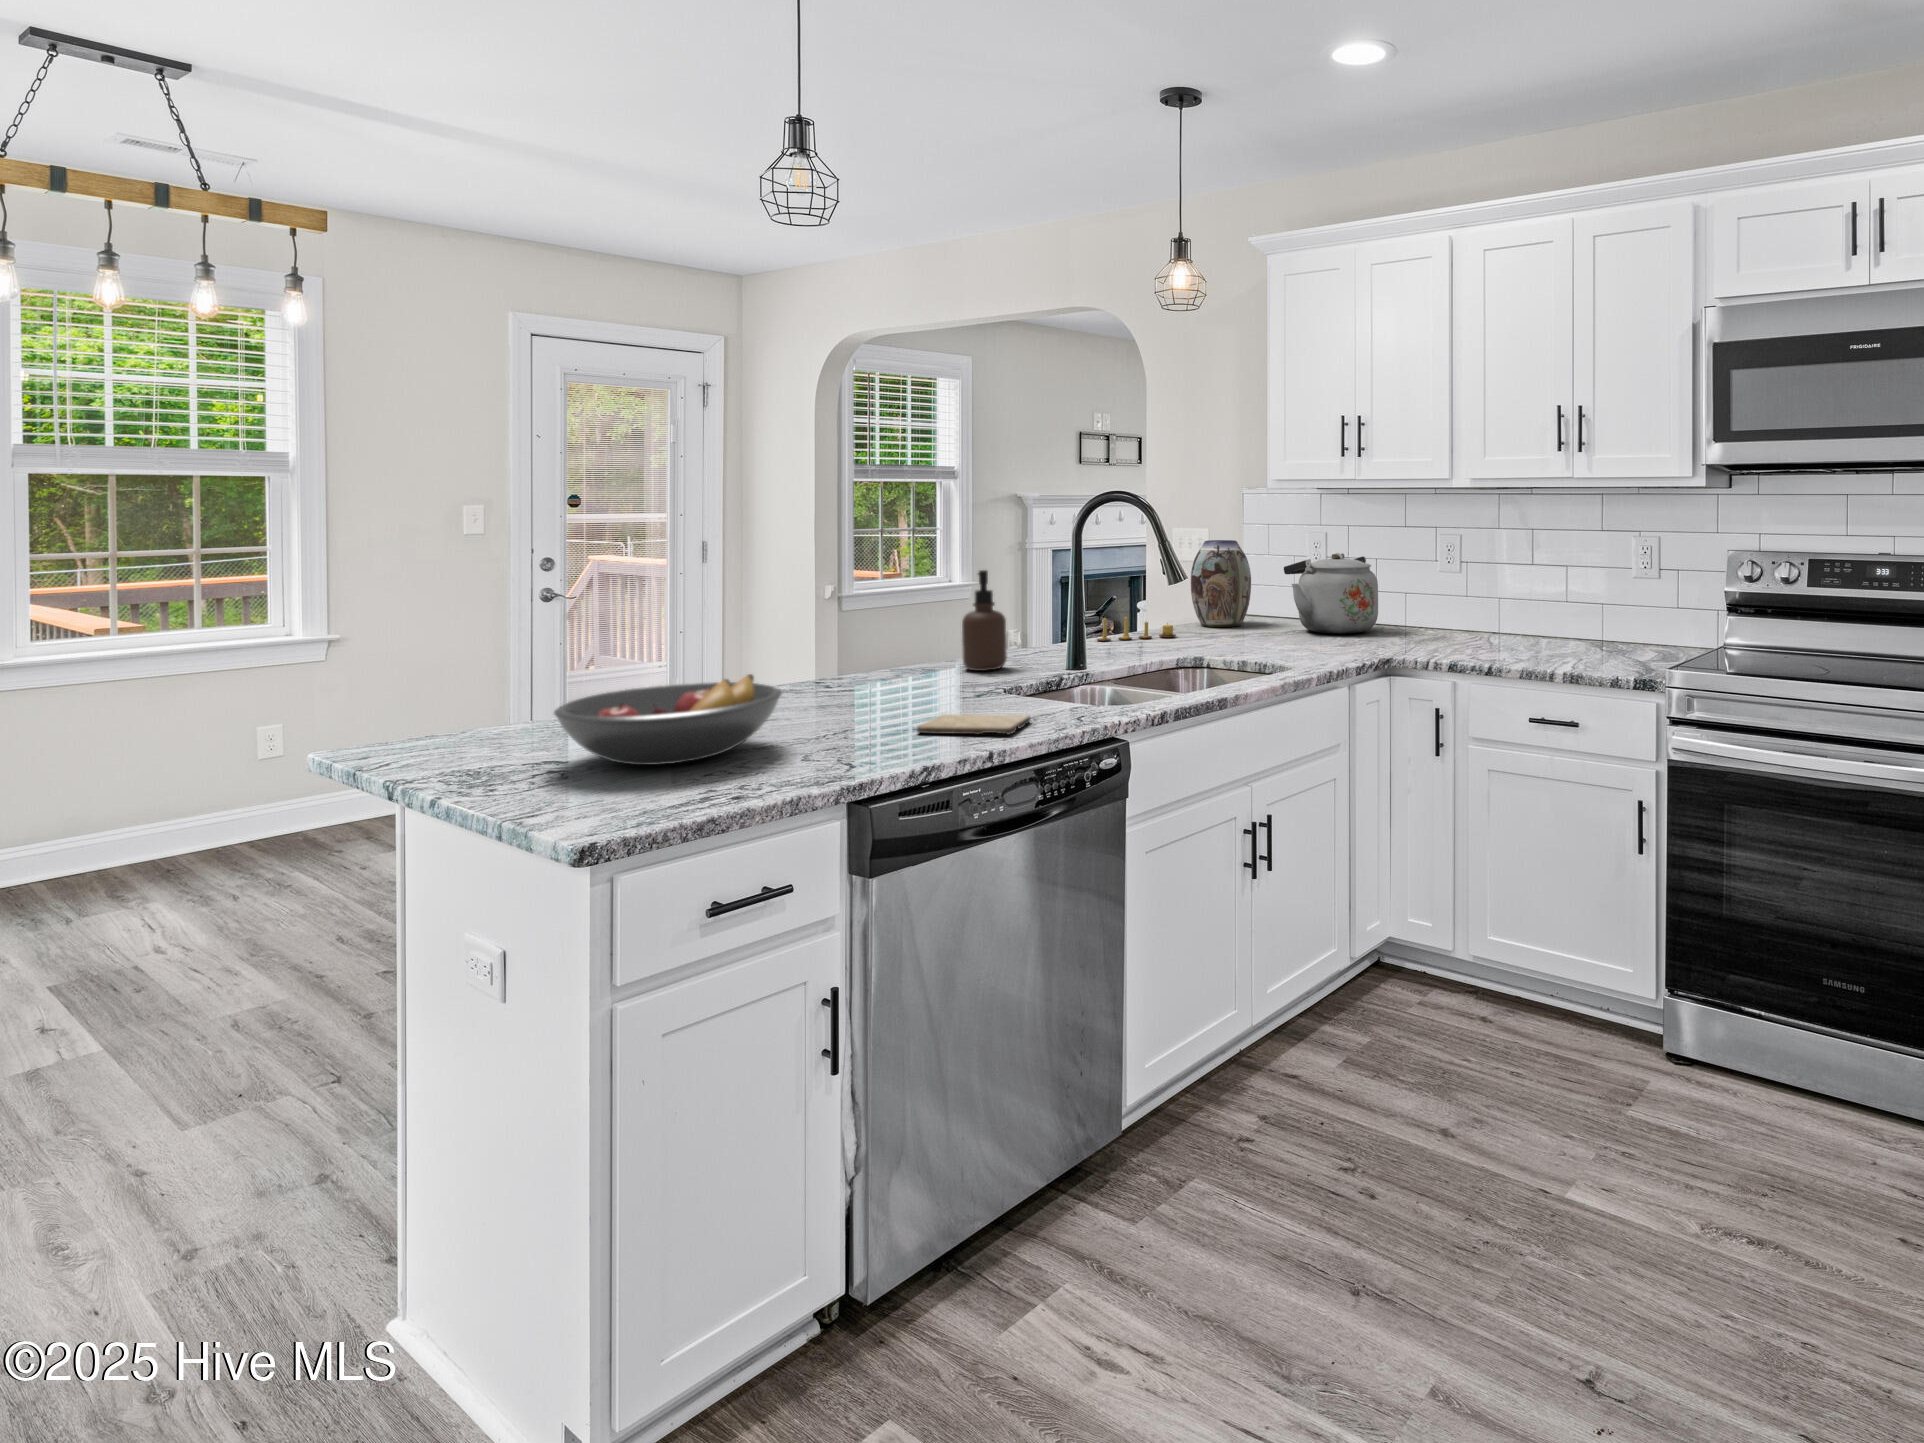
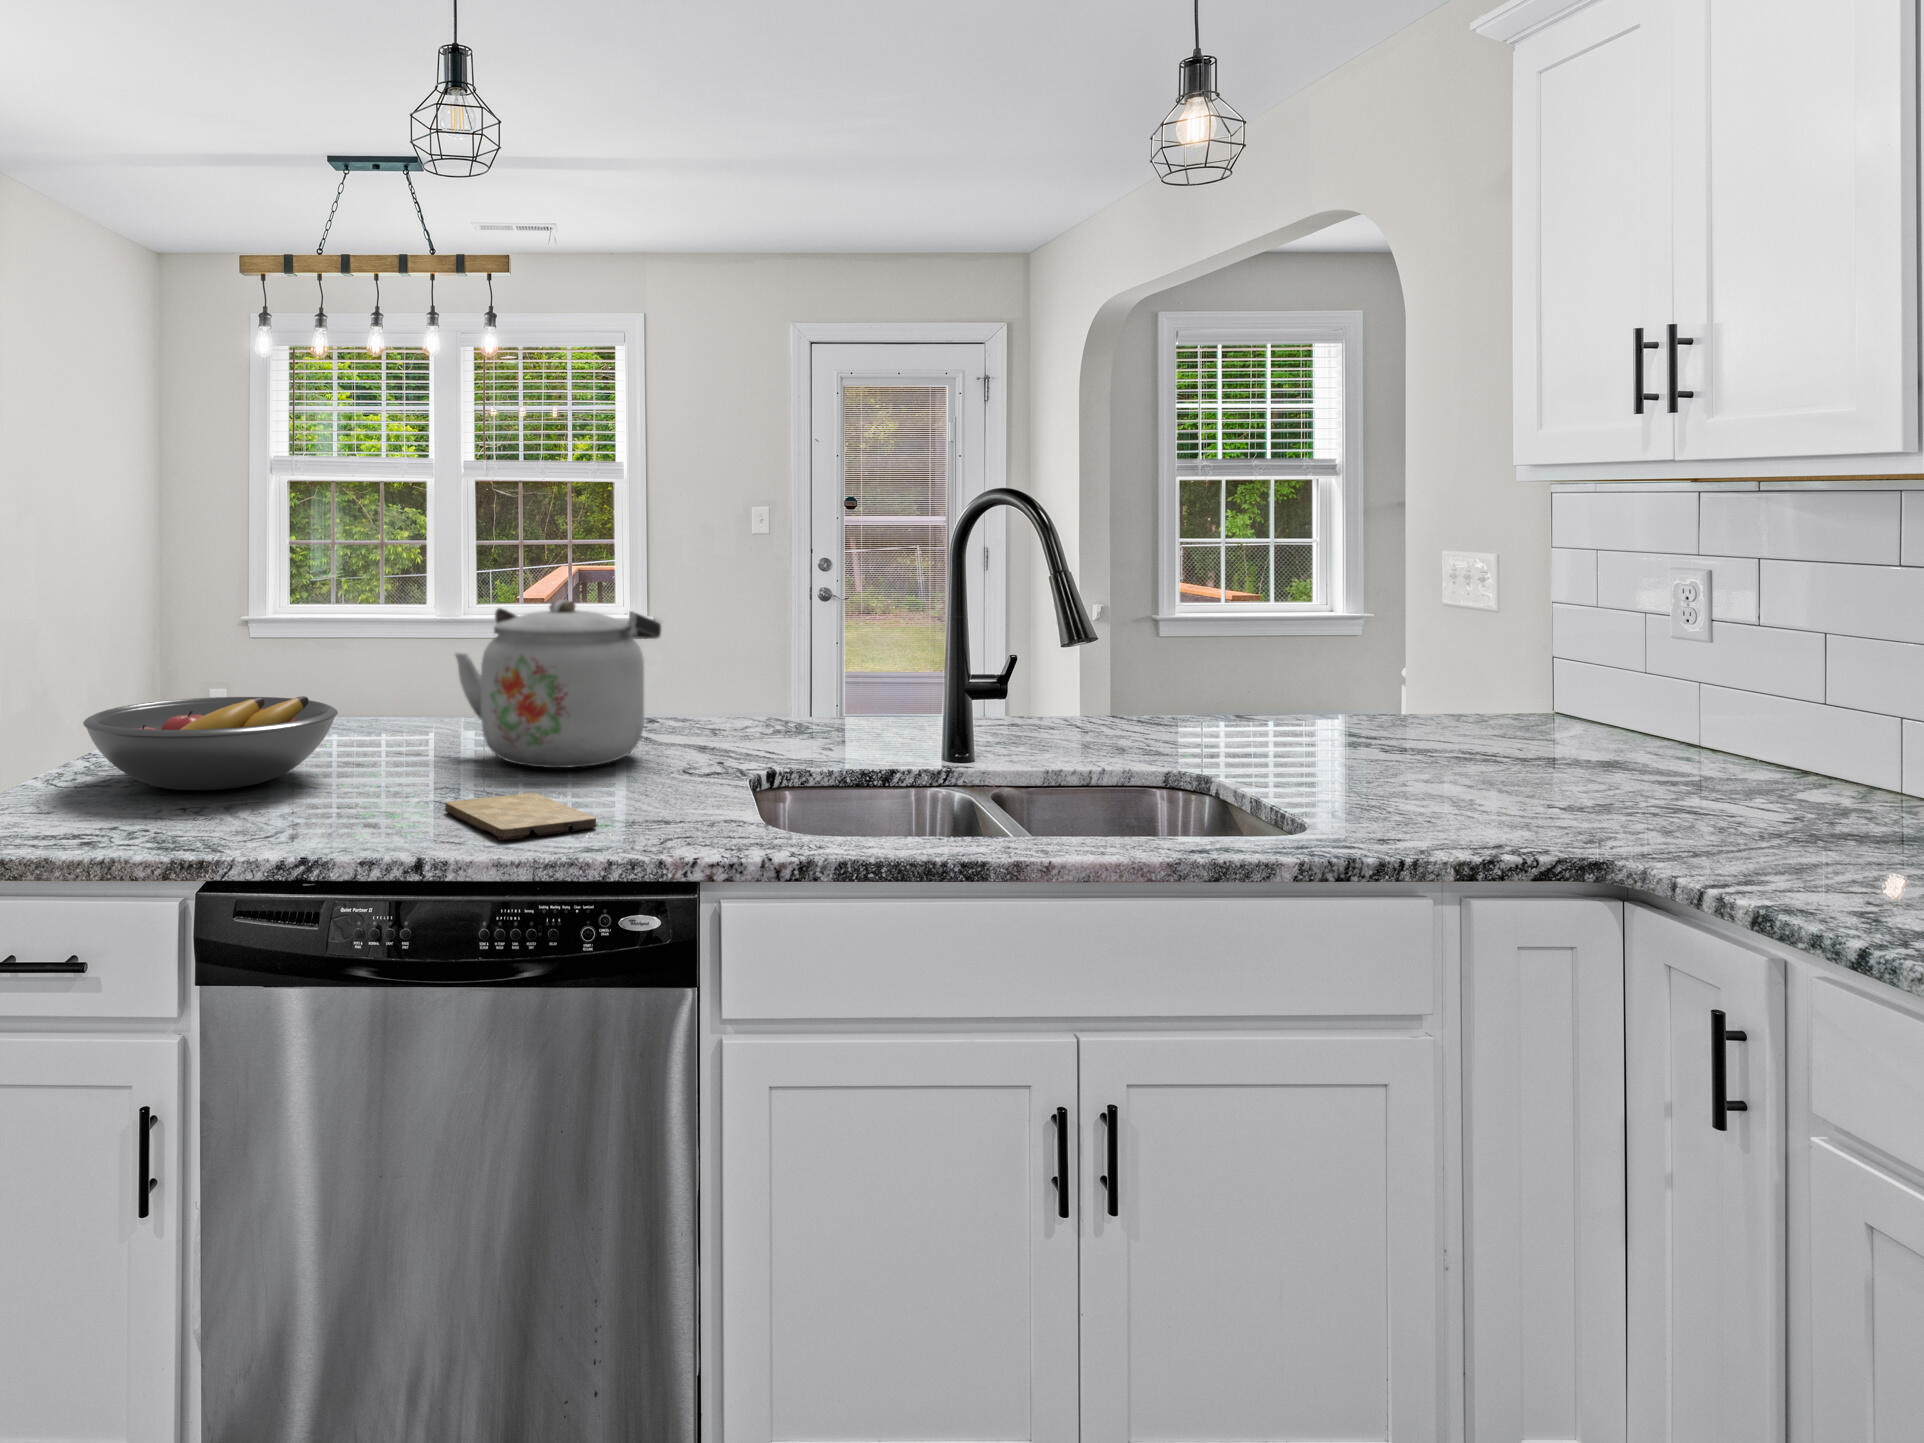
vase: present [1191,540,1251,627] -> none [1362,569,1495,739]
kettle: present [1284,553,1378,634] -> present [455,599,661,768]
soap dispenser: present [962,570,1007,671] -> none [792,592,857,746]
candle: present [1097,617,1176,641] -> none [1116,687,1269,740]

